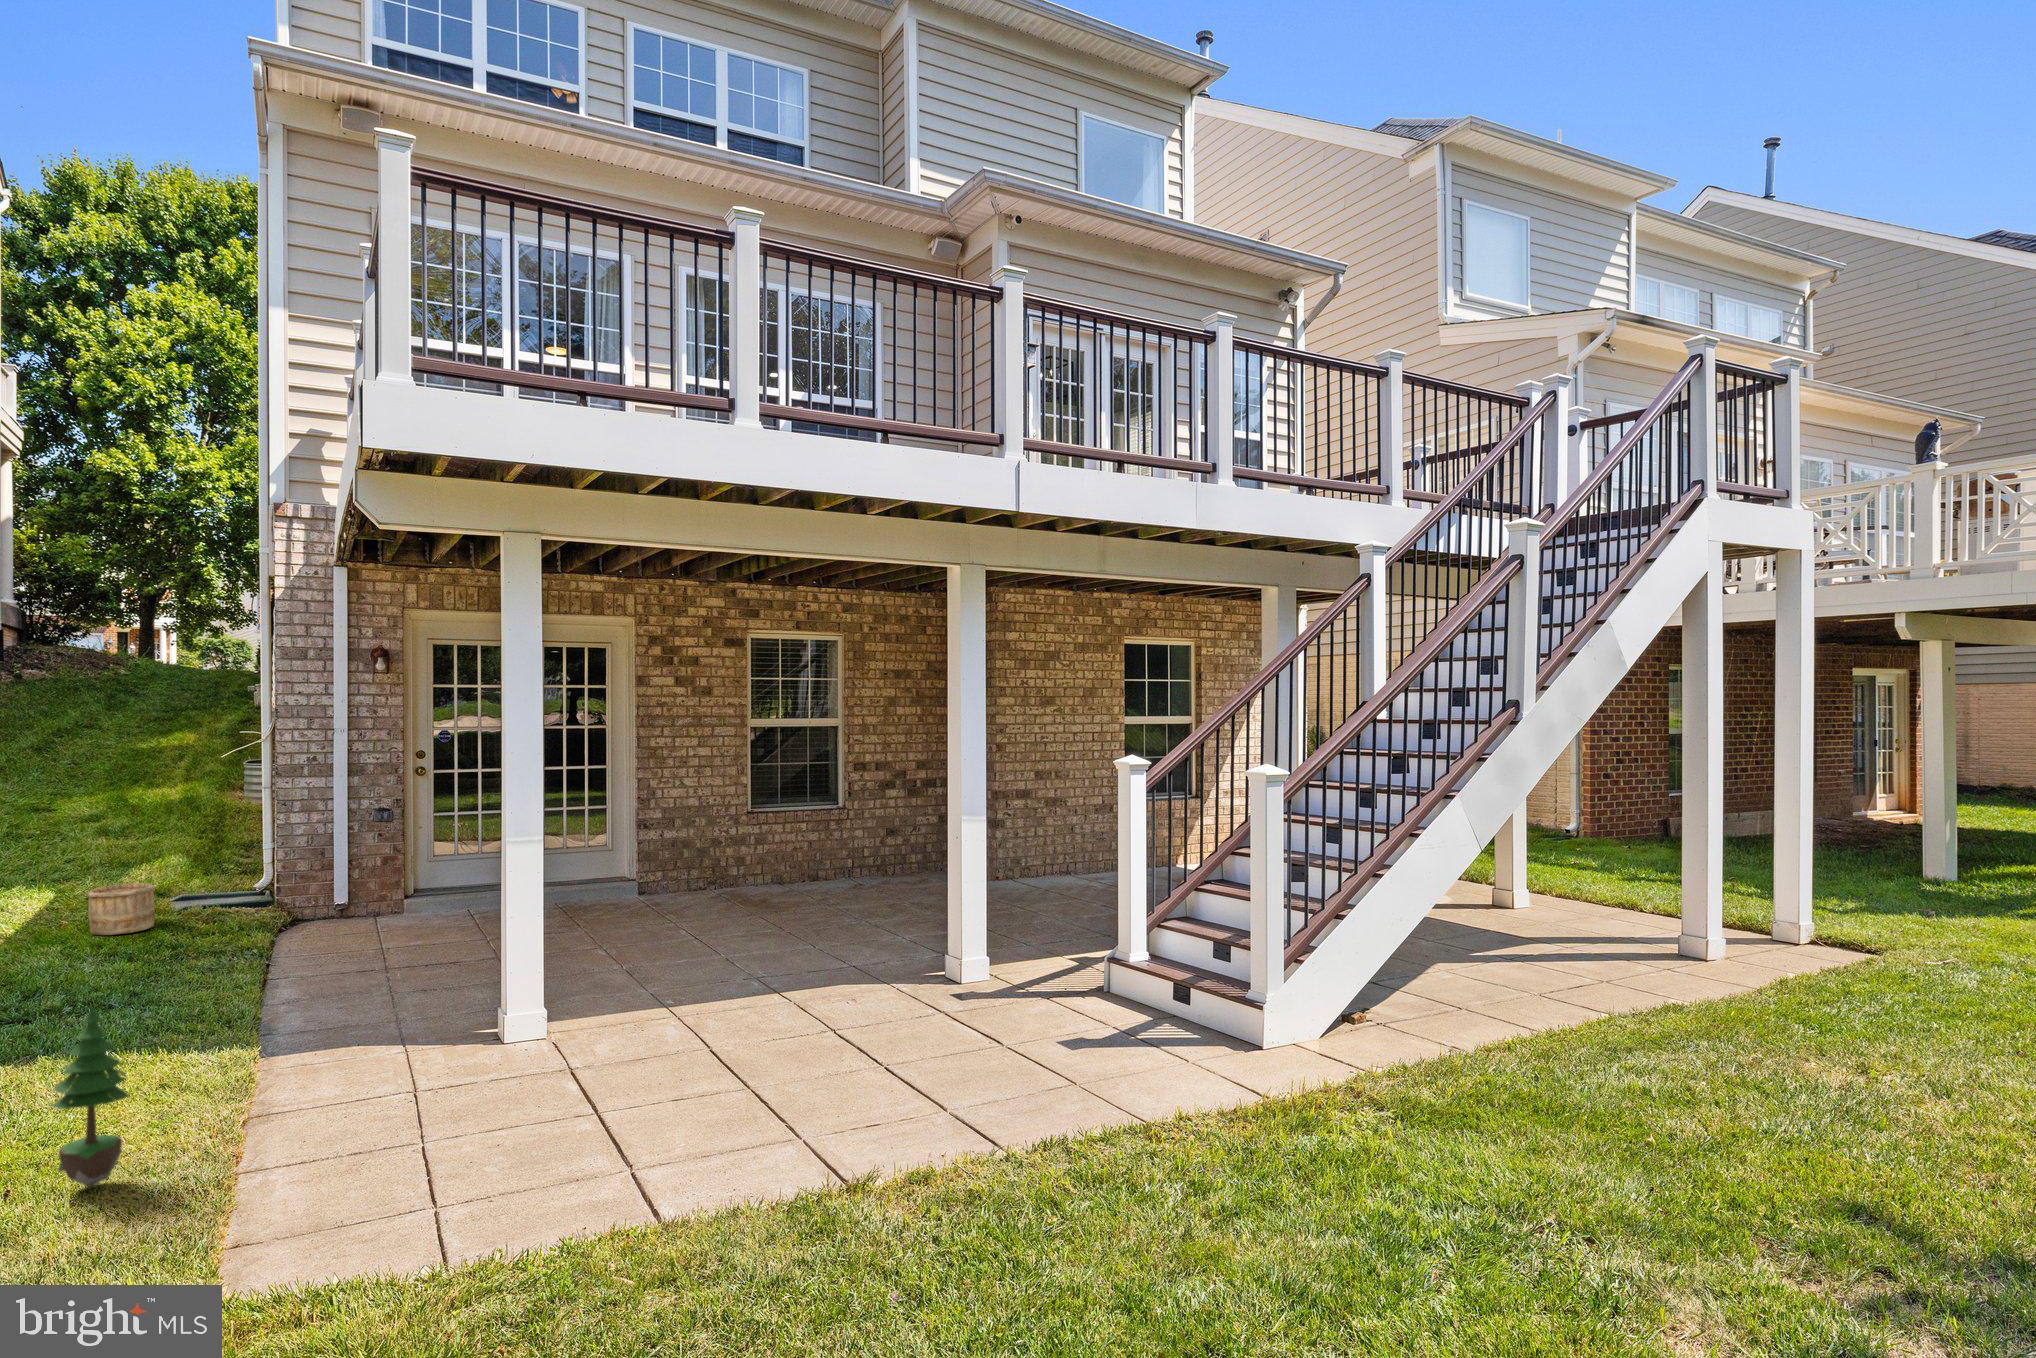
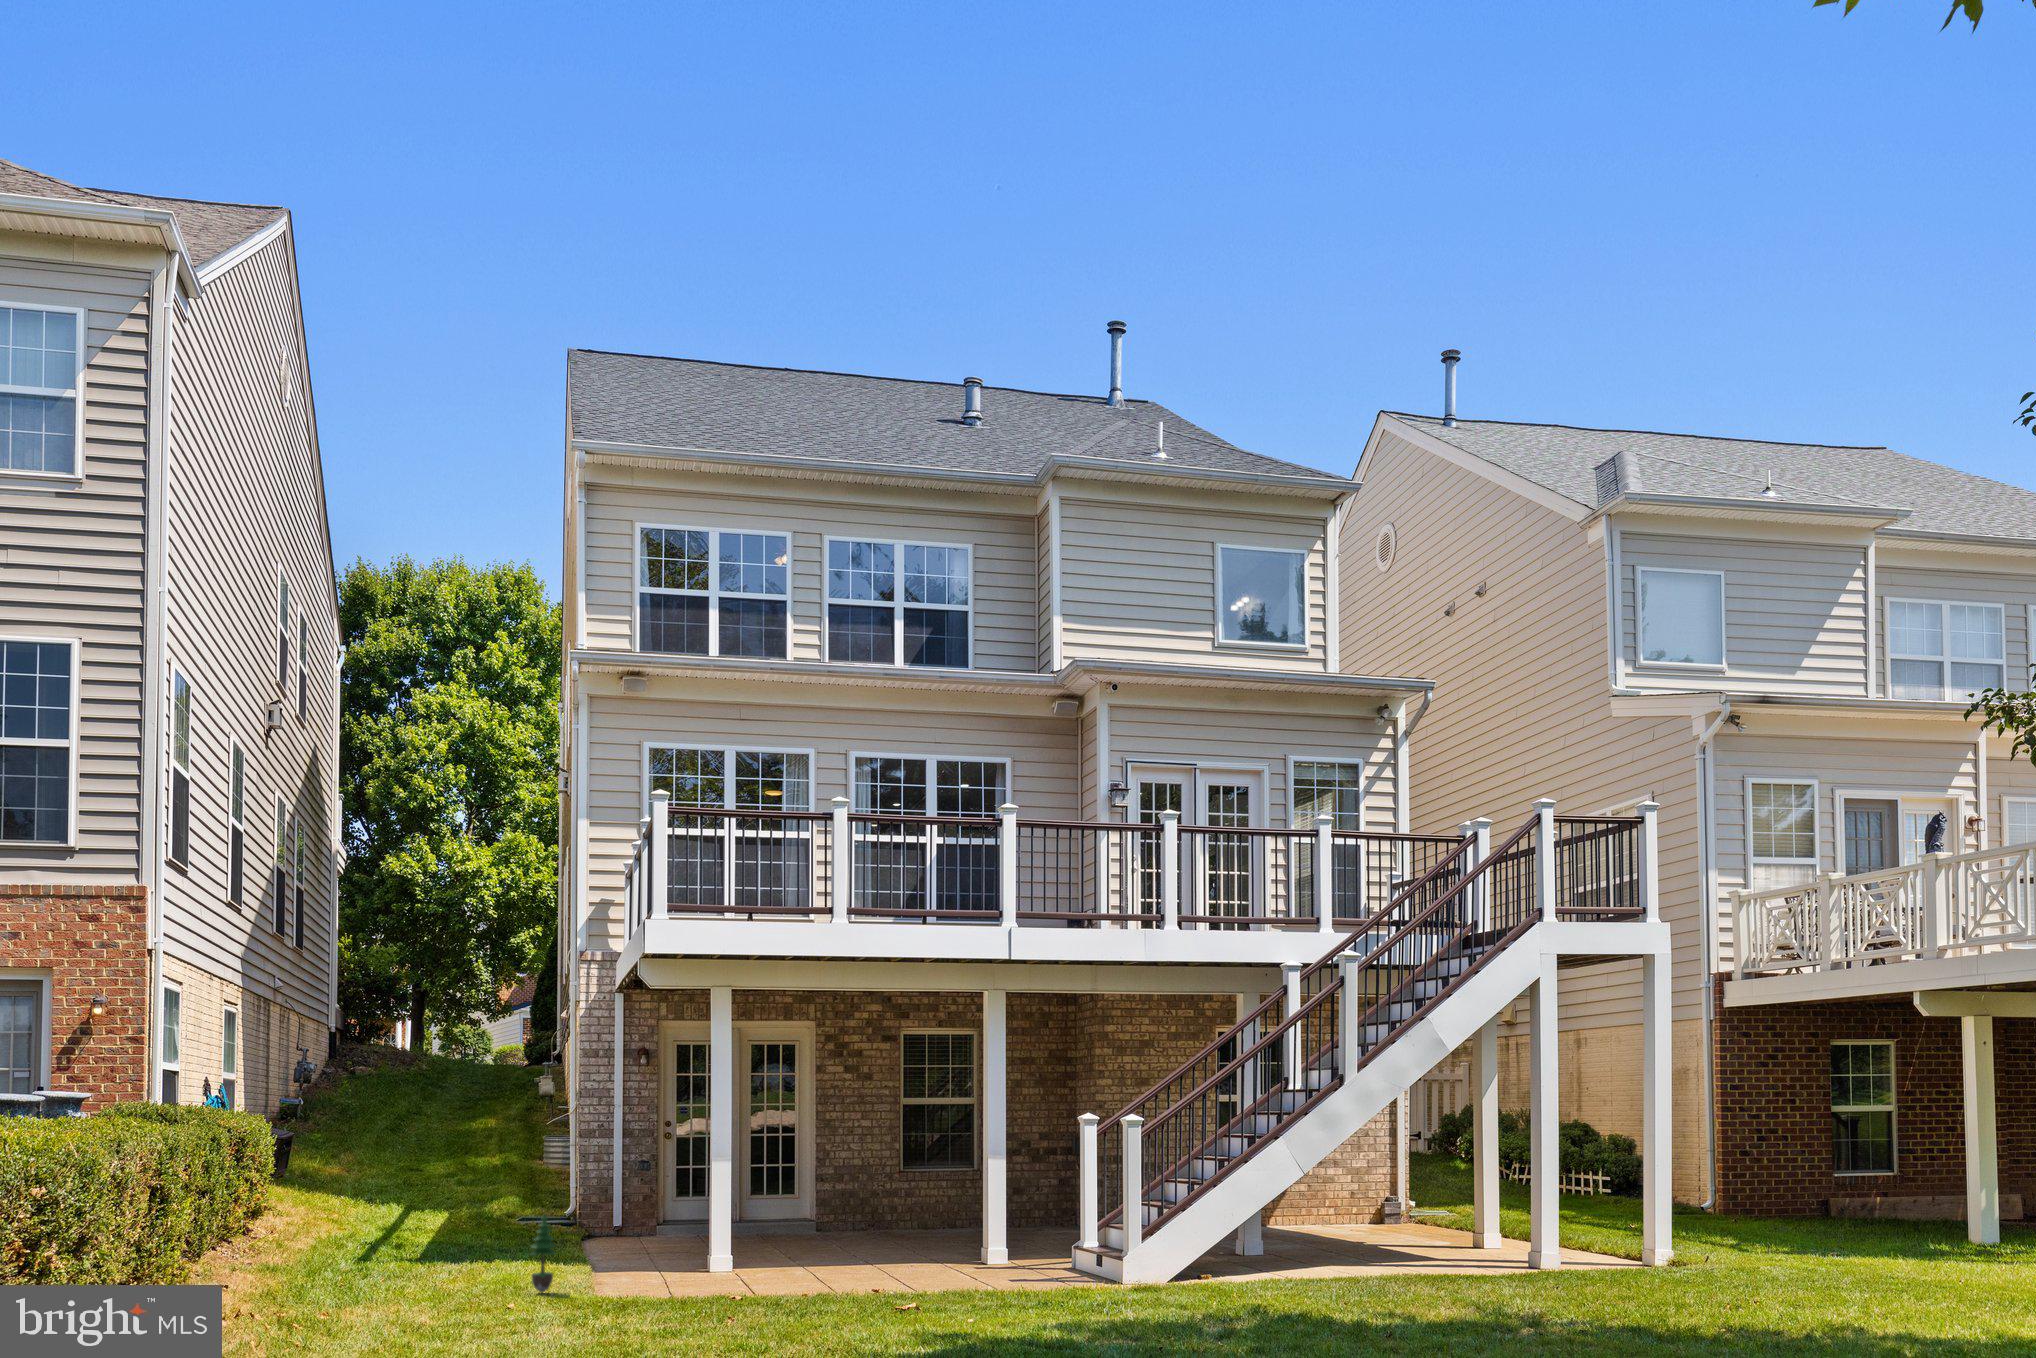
wooden bucket: present [86,883,156,935] -> none [473,1208,511,1239]

